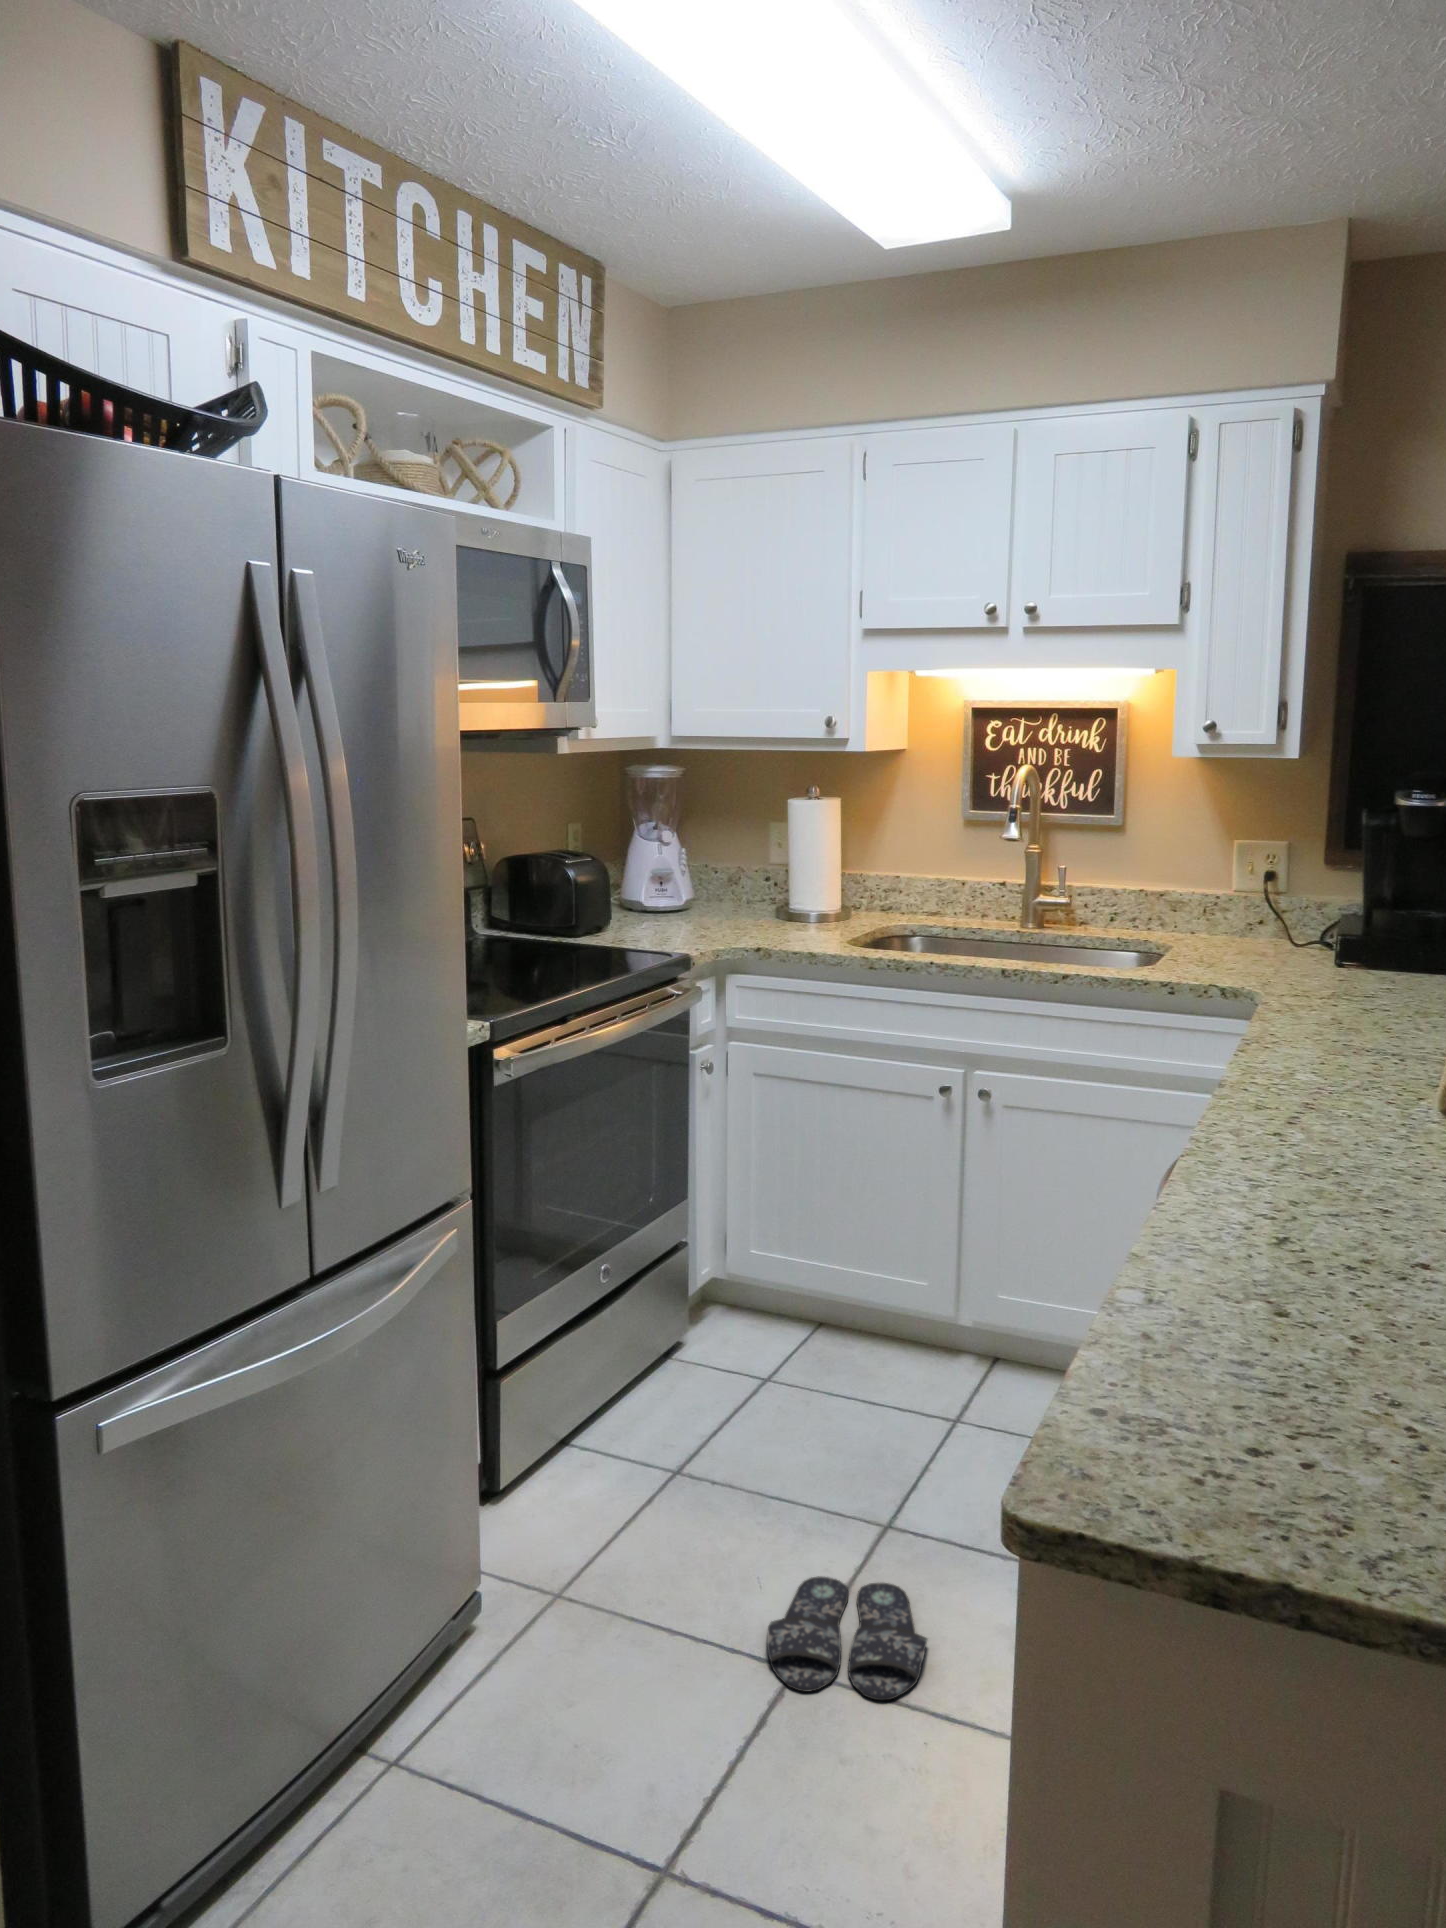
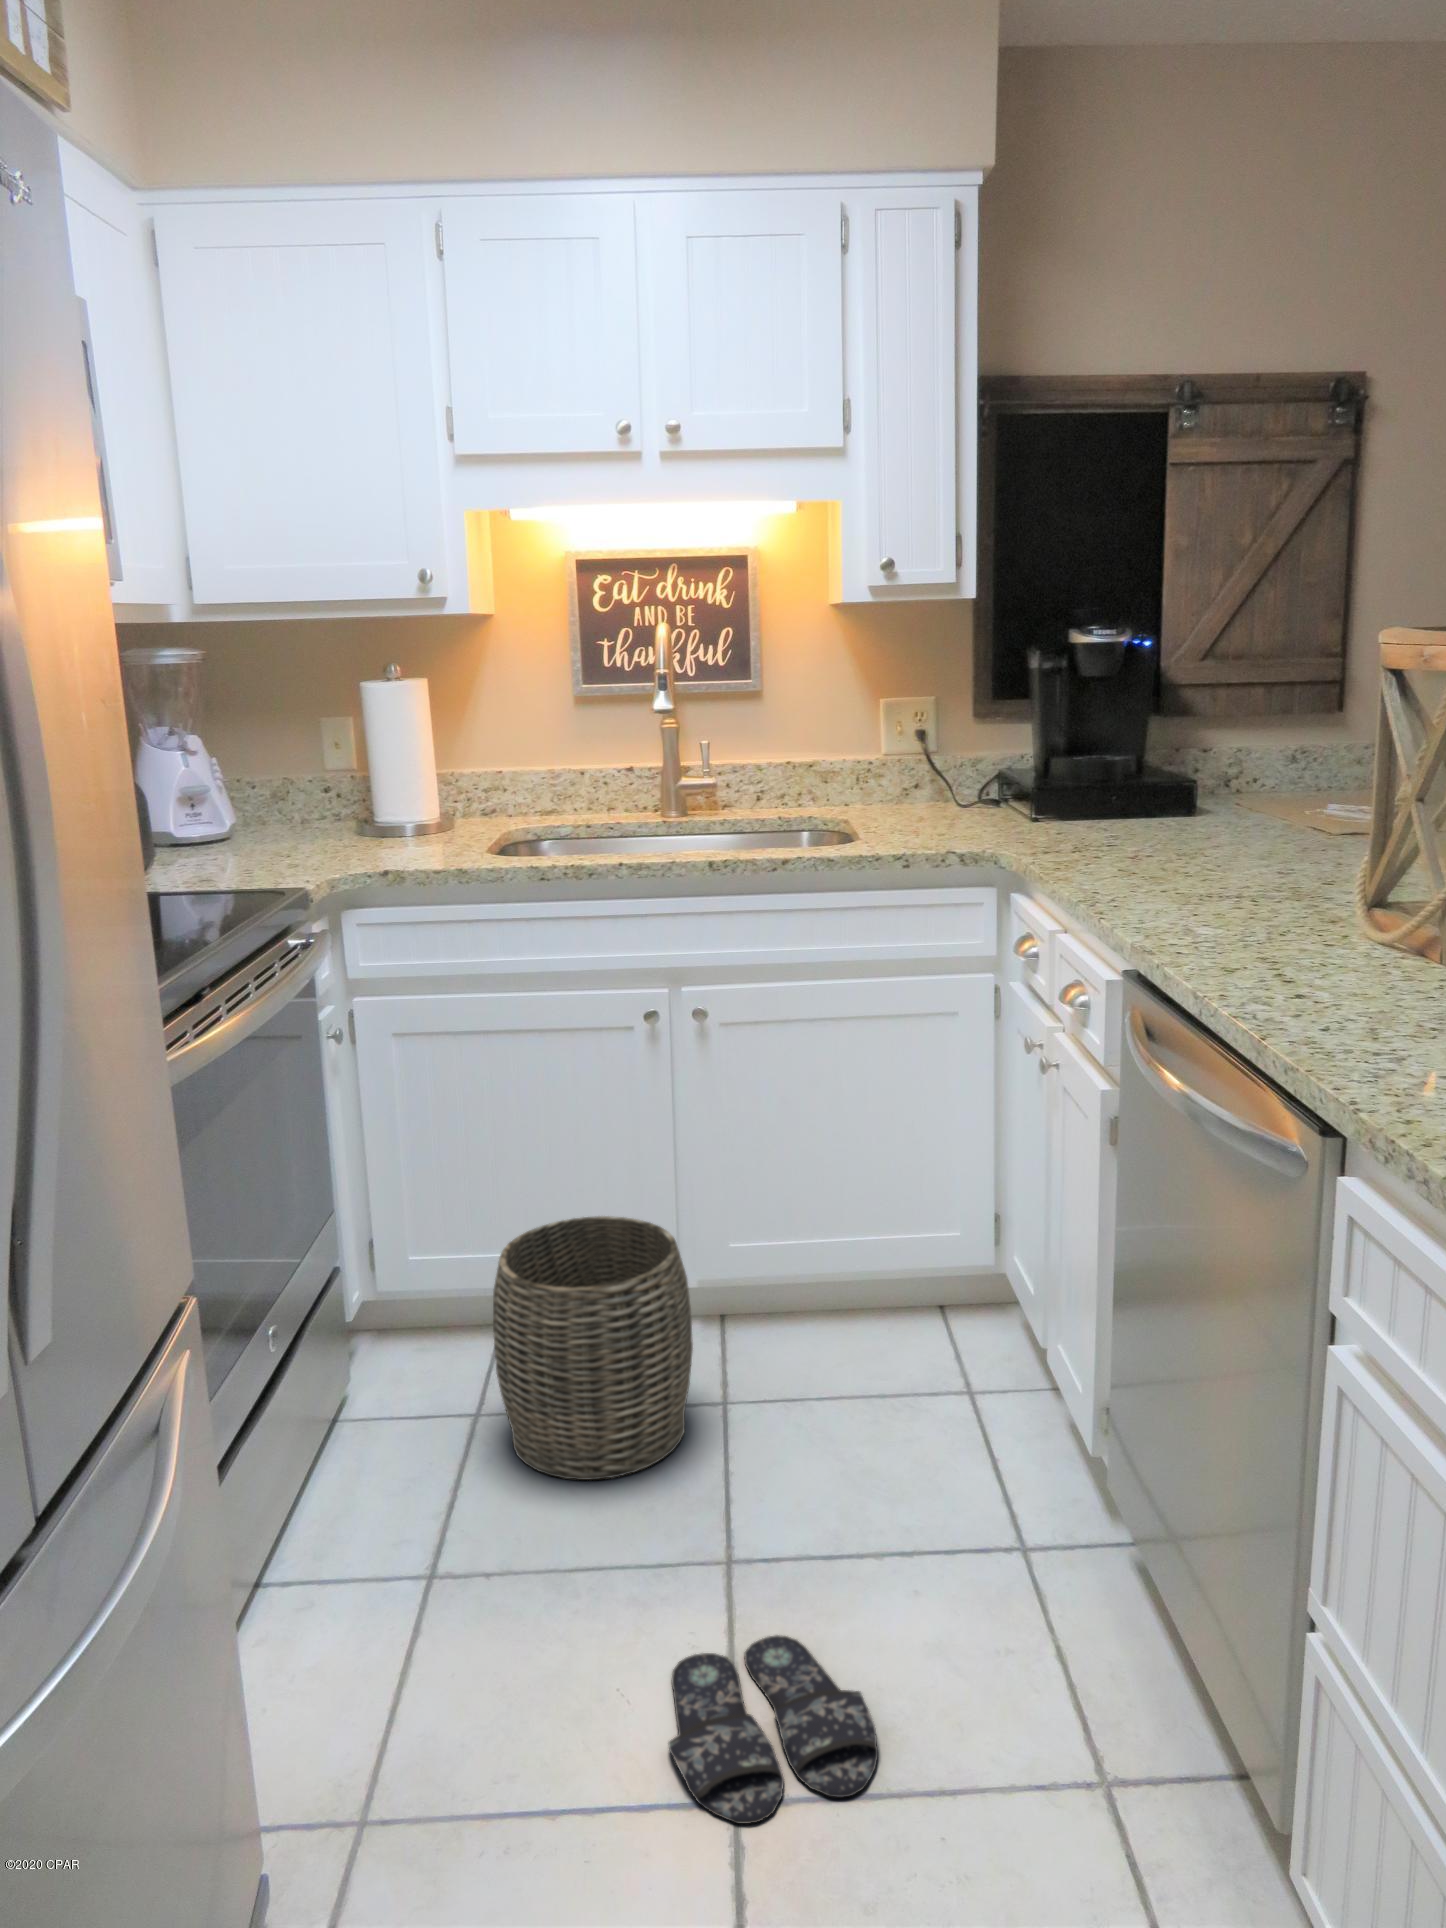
woven basket: none [771,1239,929,1447] -> present [493,1216,693,1480]

